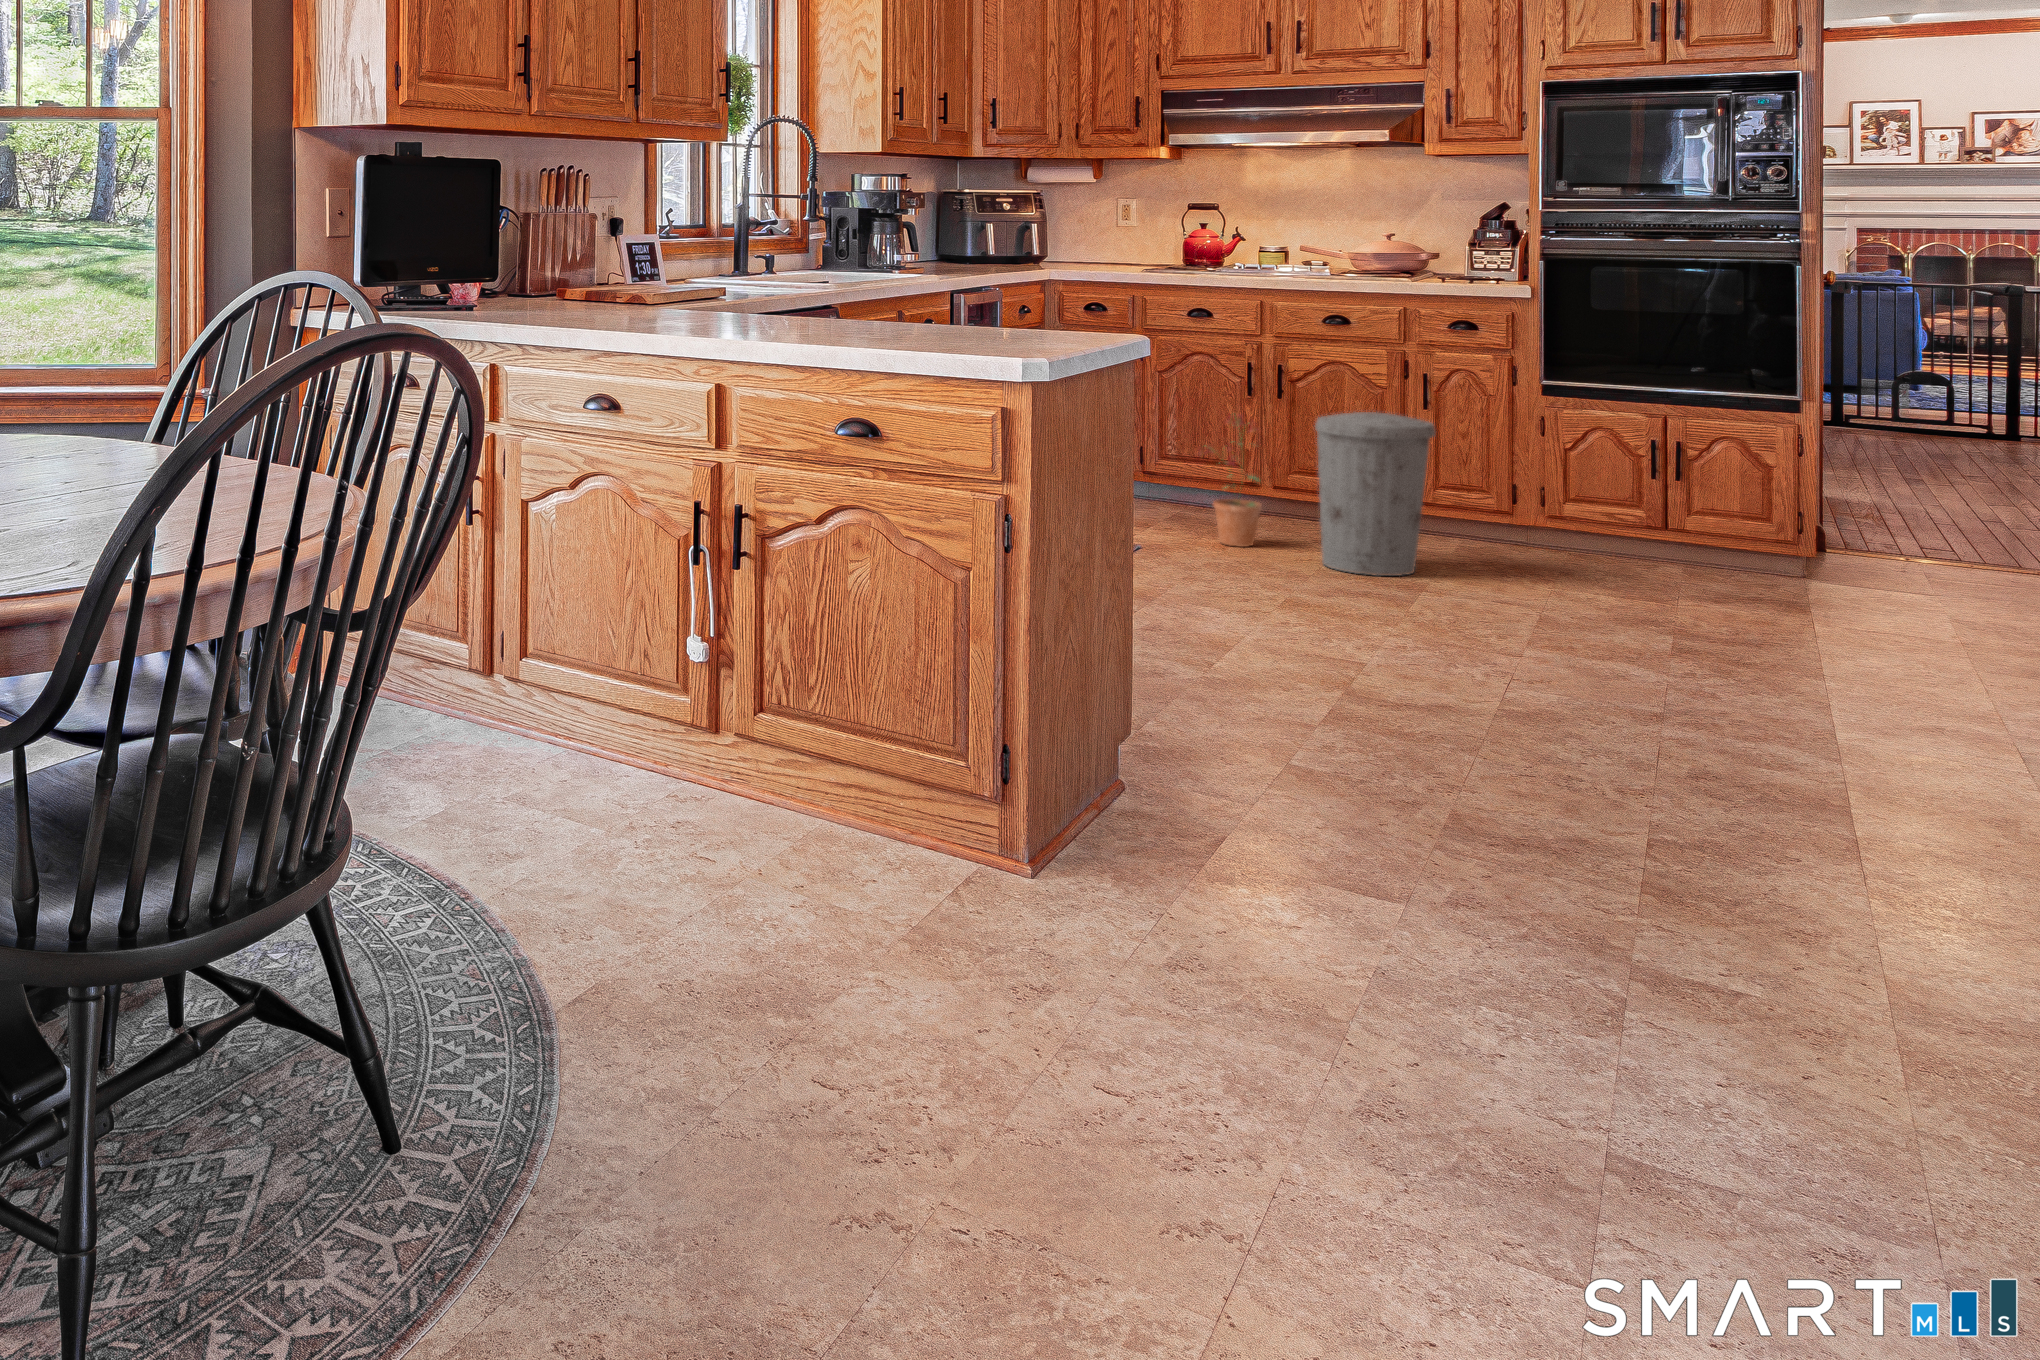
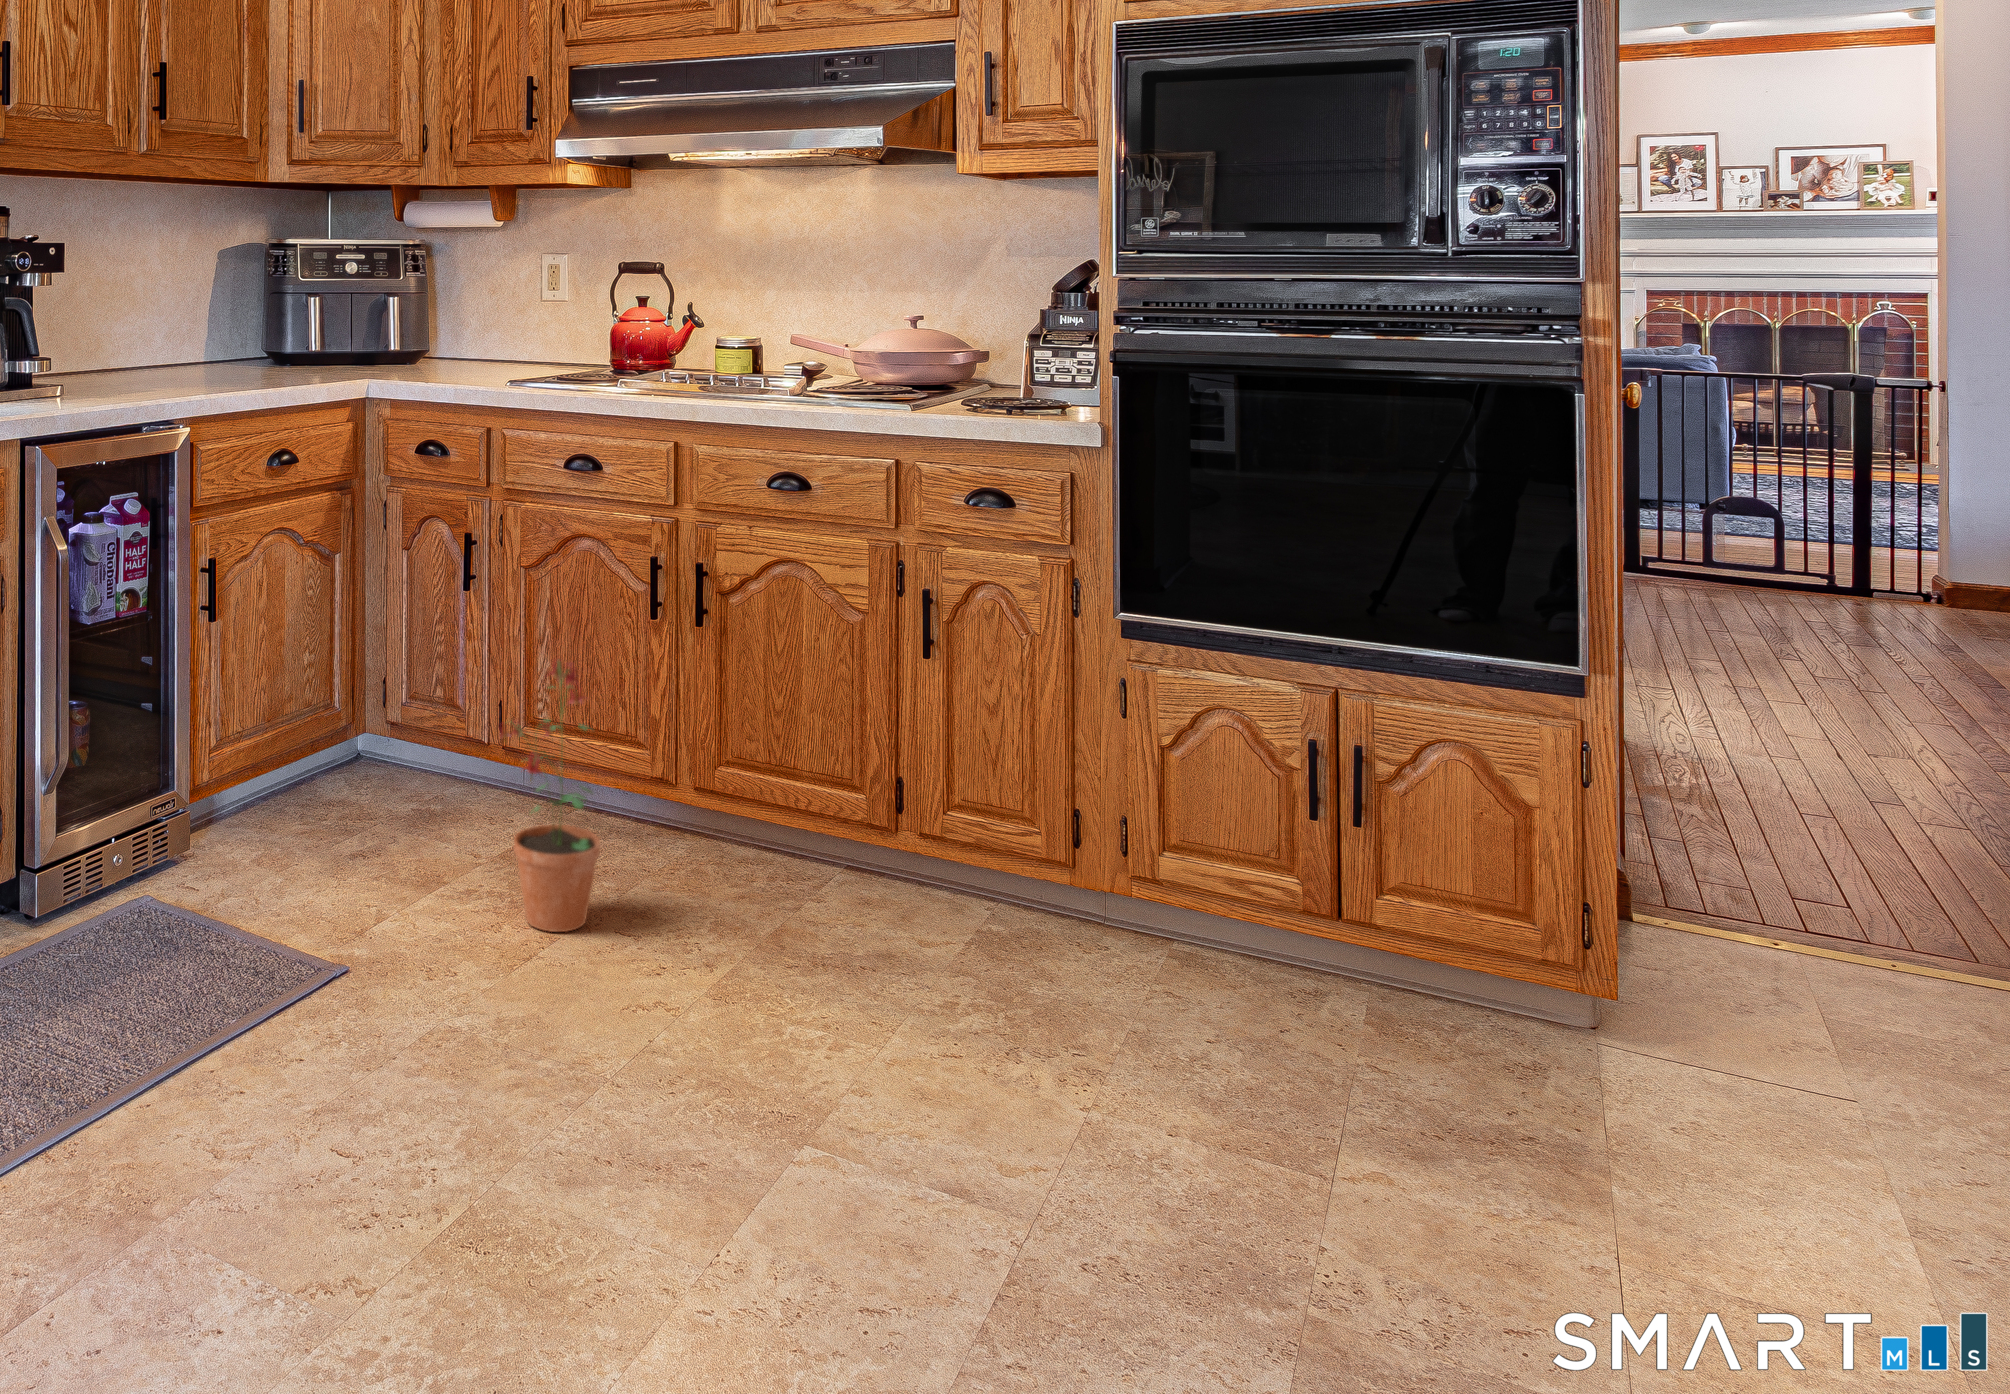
trash can: present [1315,412,1435,576] -> none [646,684,871,1059]

